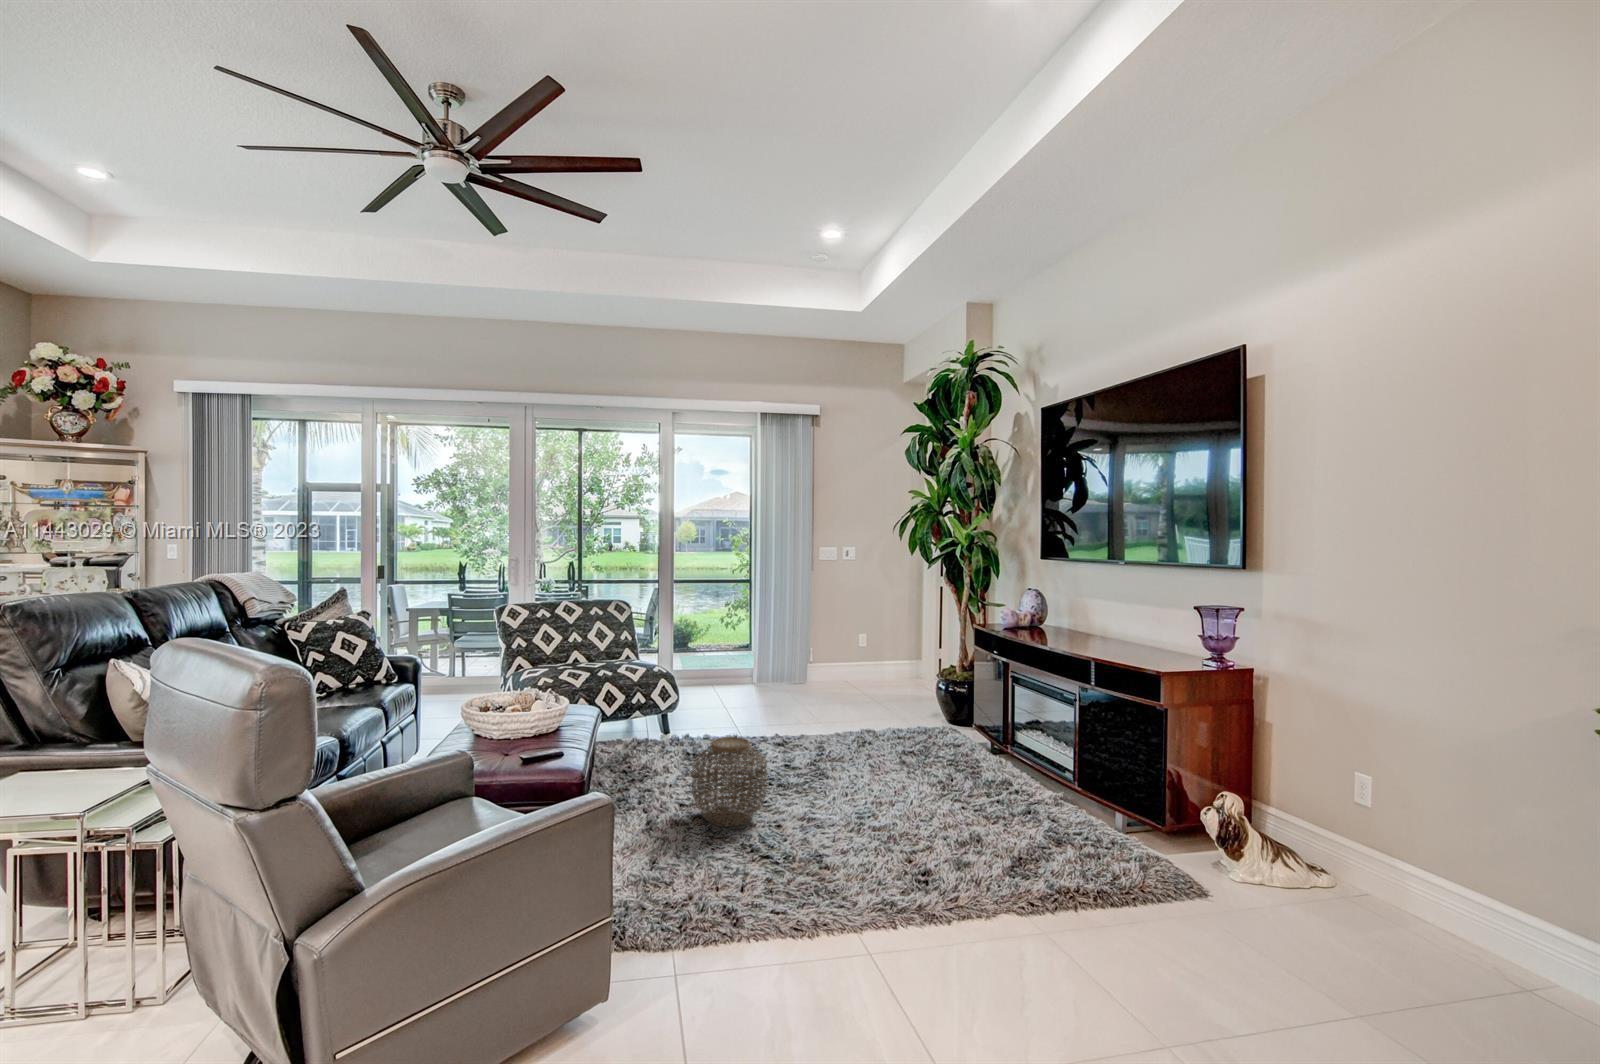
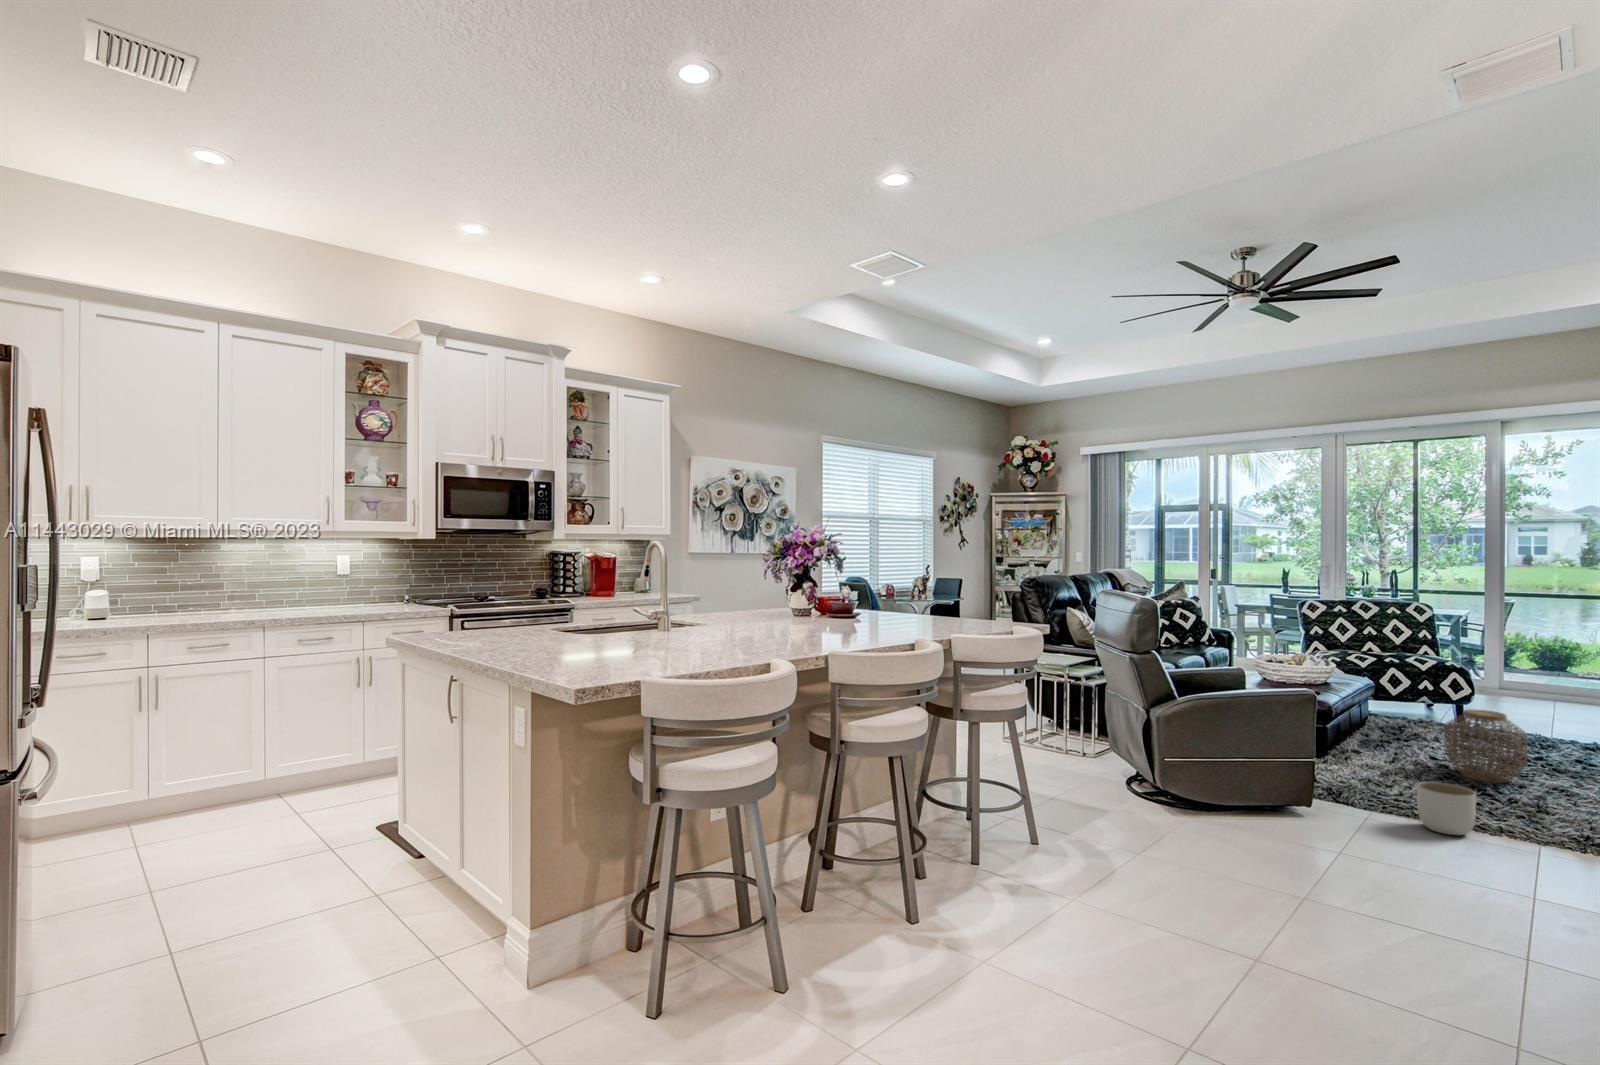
planter: none [722,878,787,962] -> present [1417,782,1476,835]

